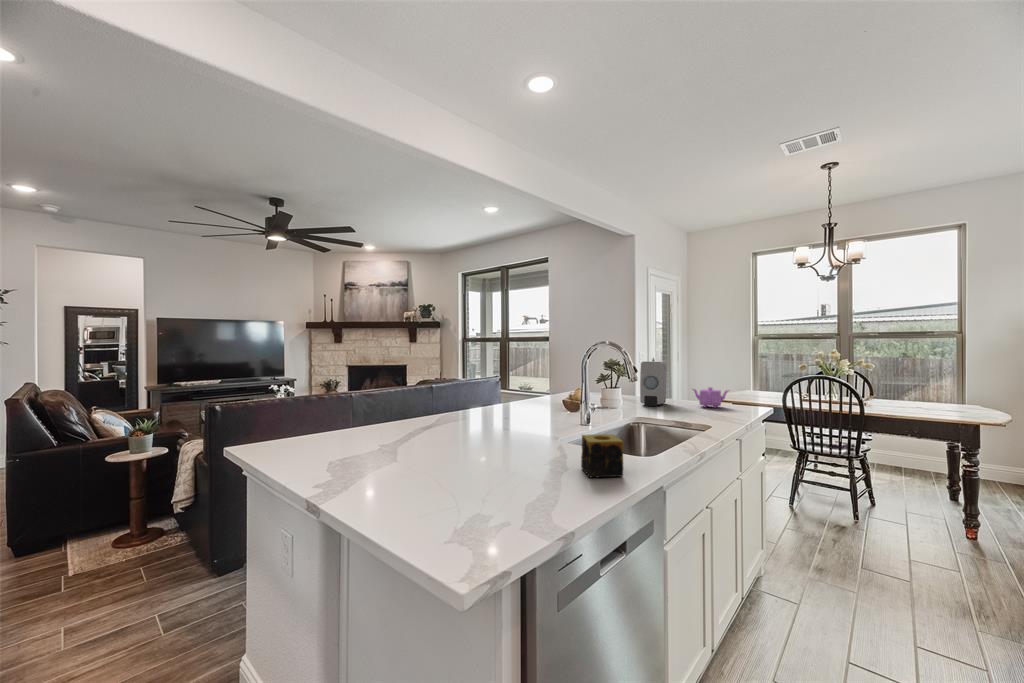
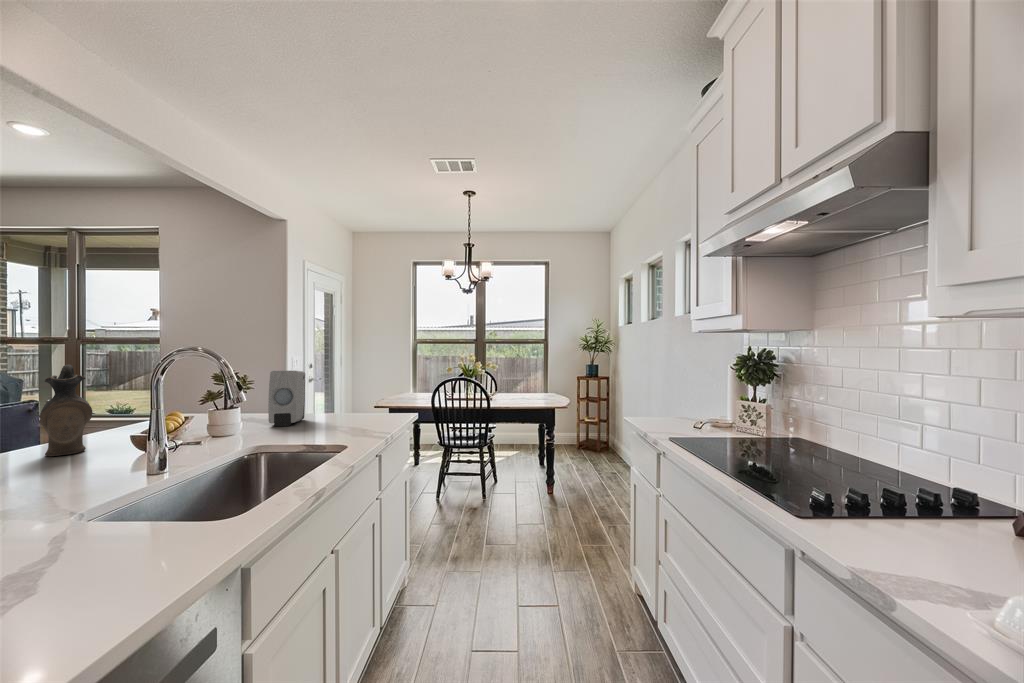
ceramic pitcher: none [521,353,543,408] -> present [40,365,92,456]
teapot: present [693,387,729,408] -> none [334,397,377,420]
candle: present [581,434,623,477] -> none [68,506,158,607]

